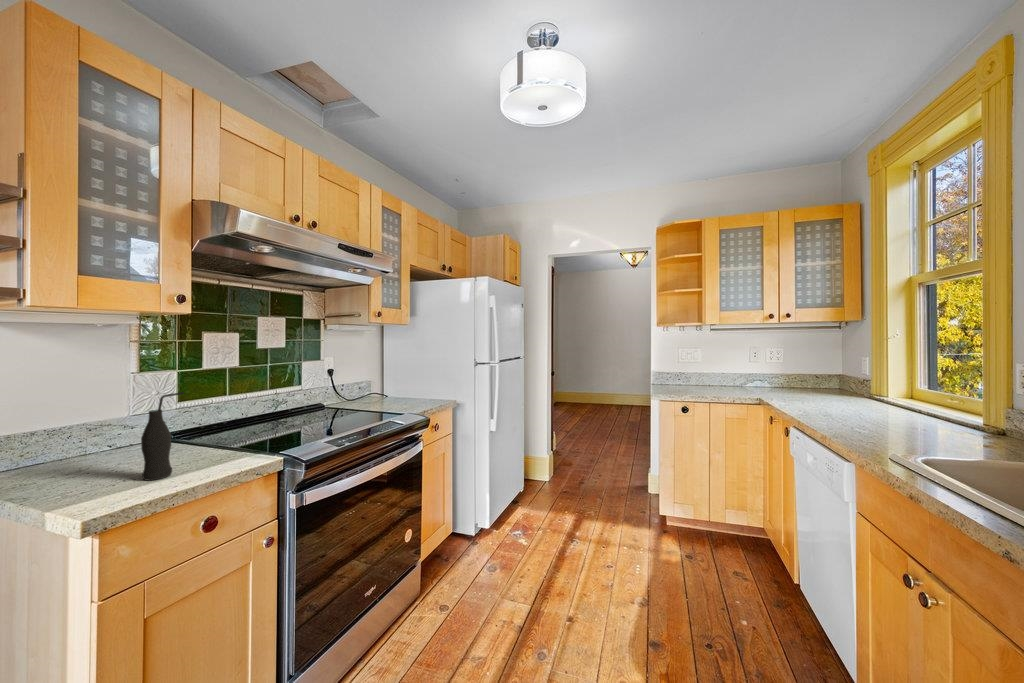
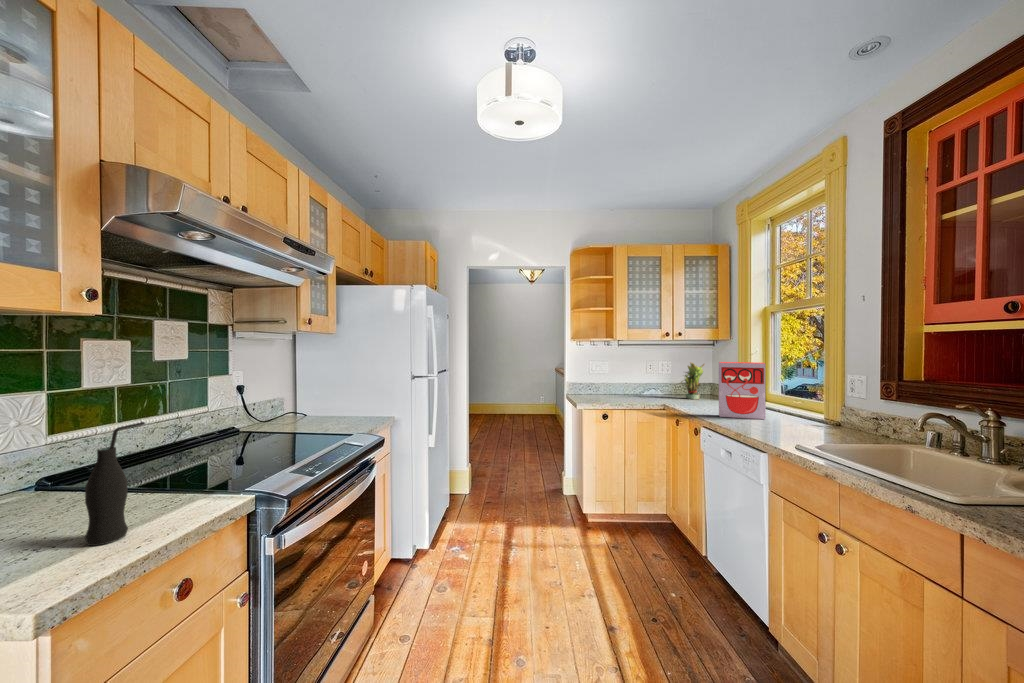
cereal box: none [819,349,886,422] -> present [719,362,766,419]
potted plant: none [789,350,824,395] -> present [681,362,704,399]

